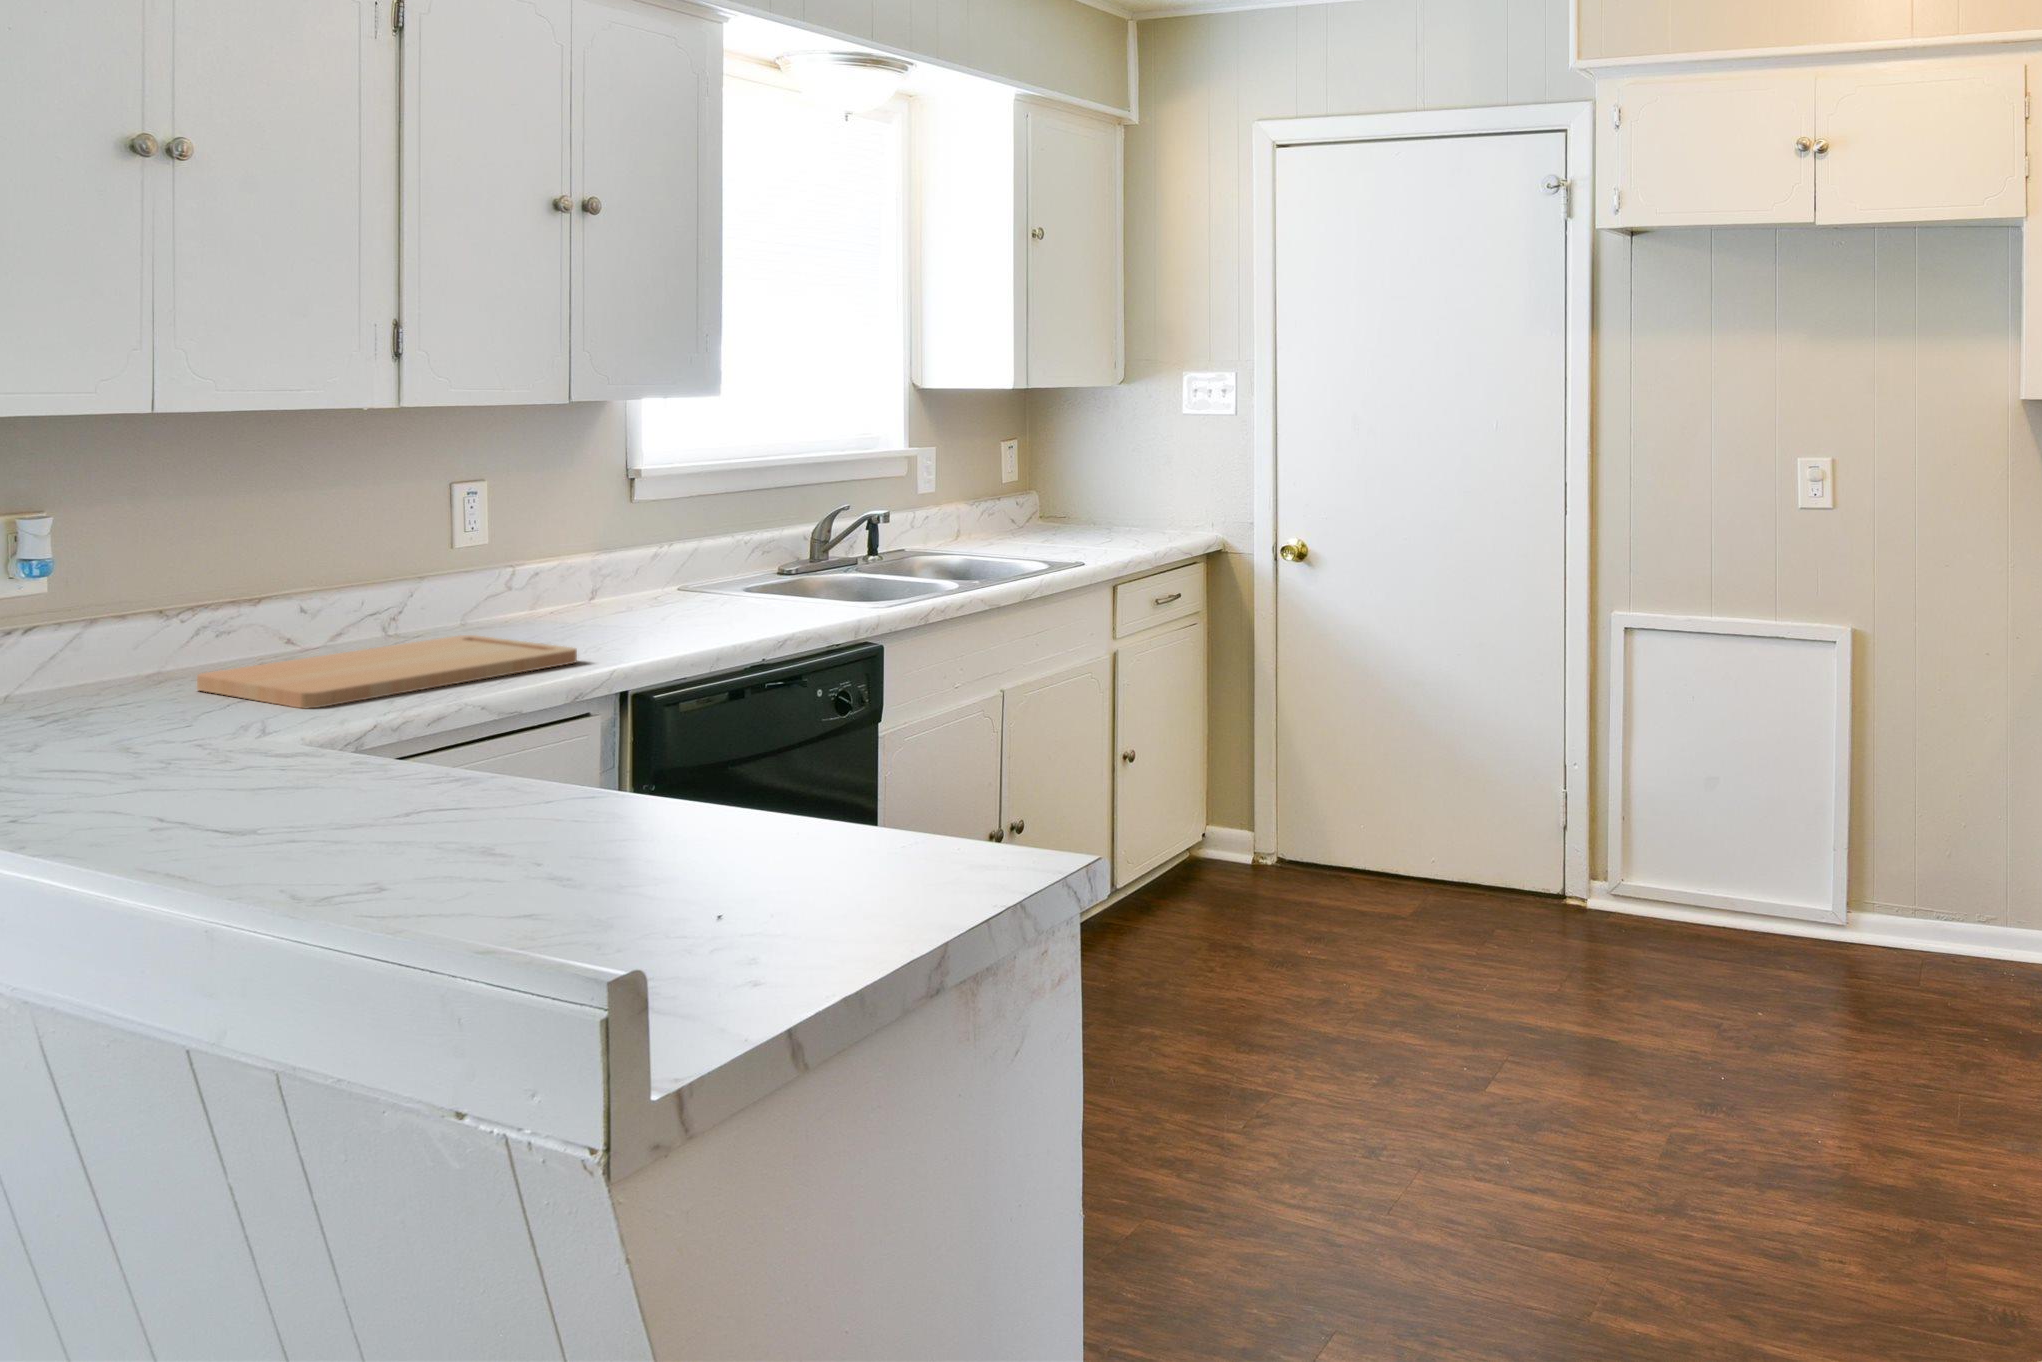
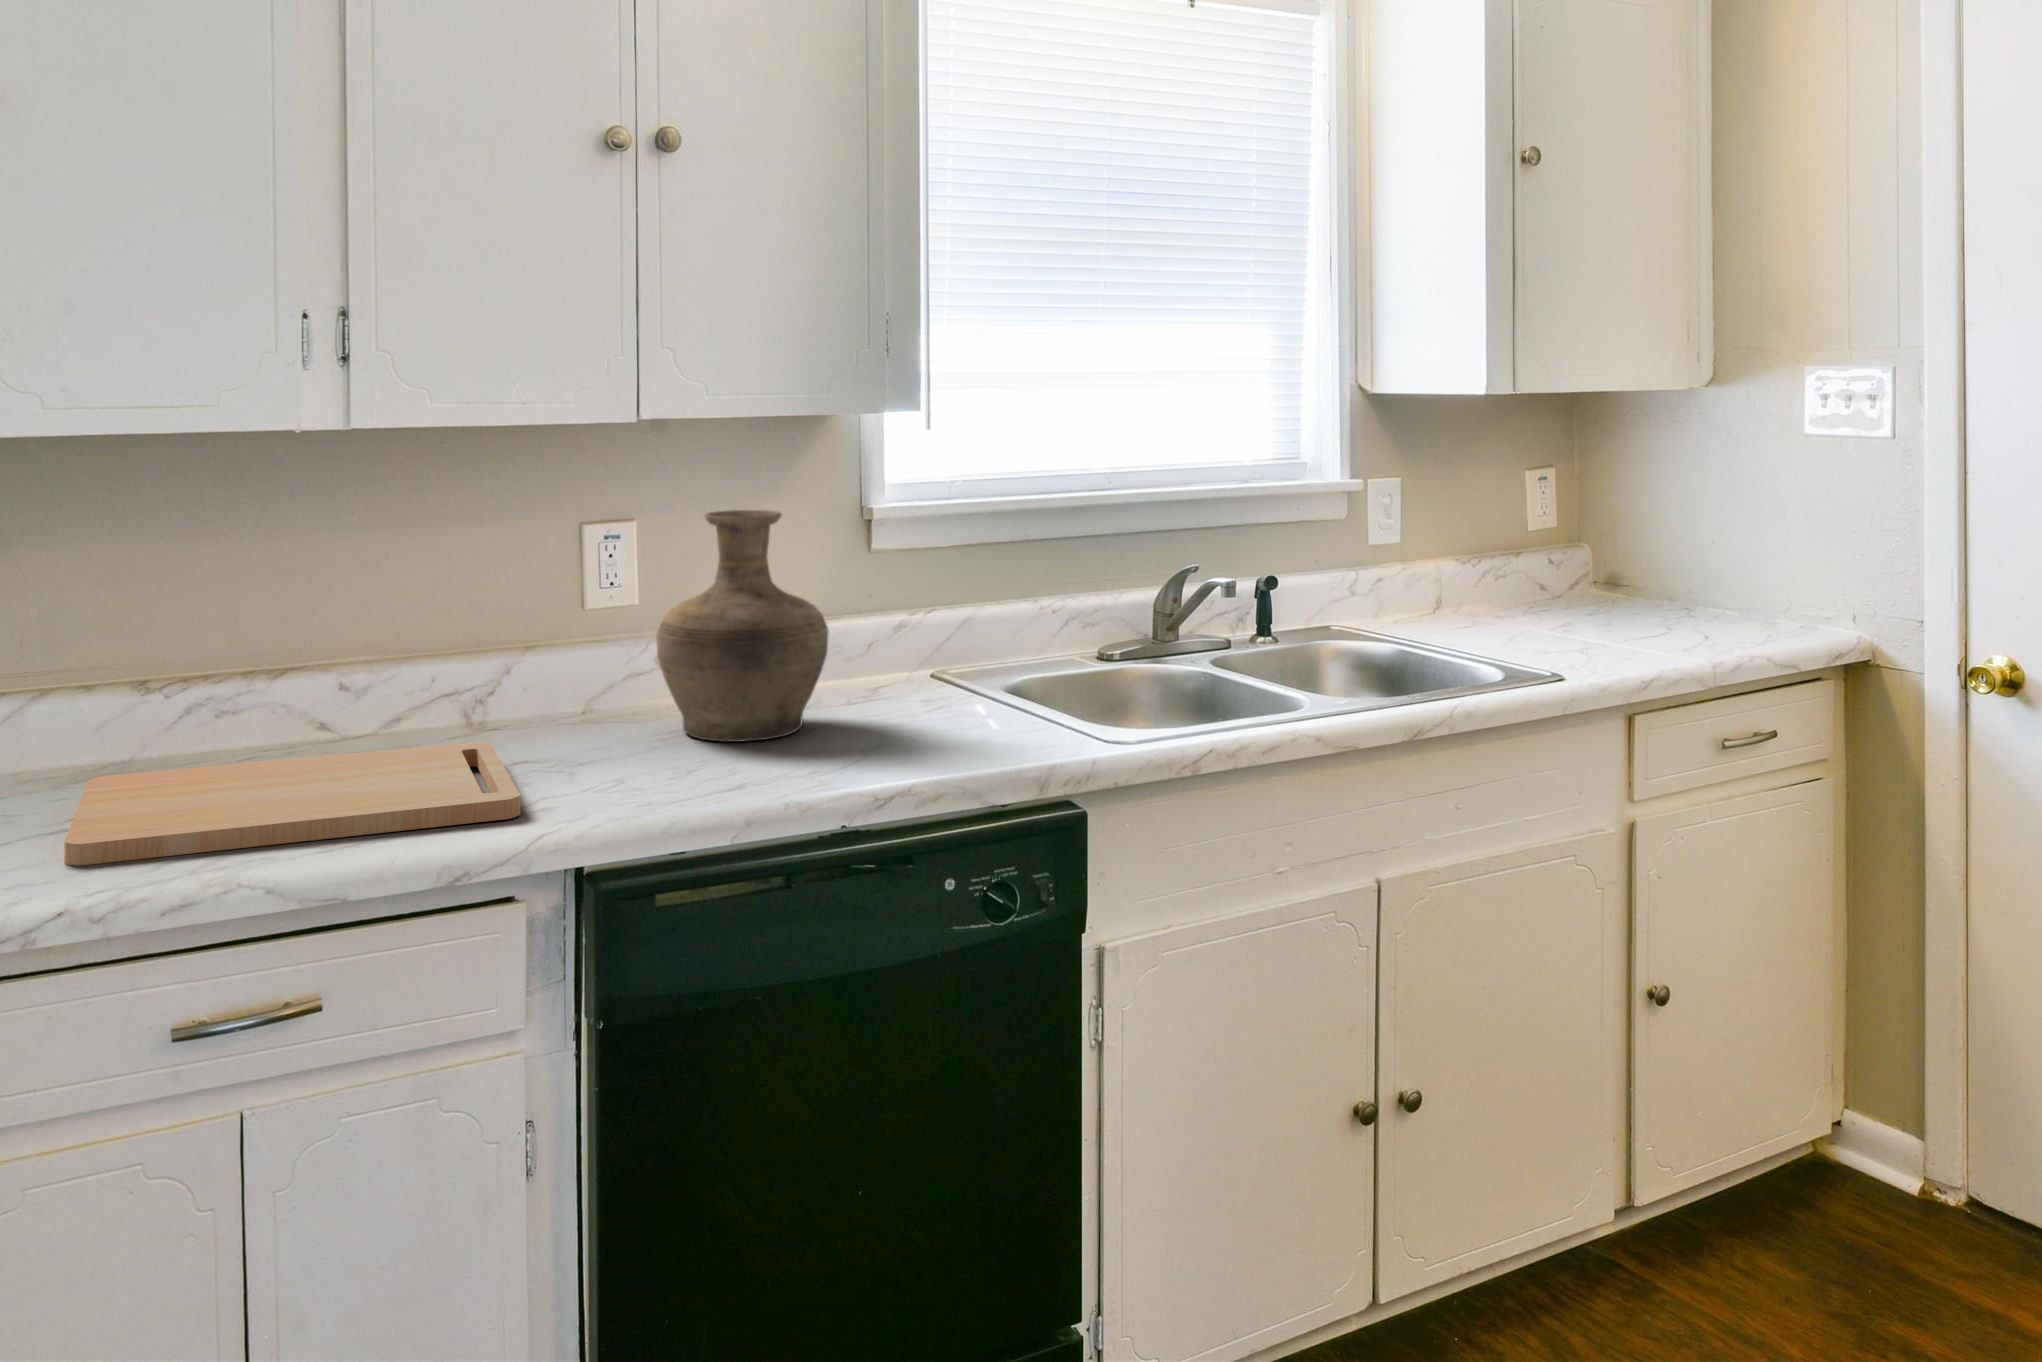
vase: none [549,467,680,628] -> present [657,510,829,742]

